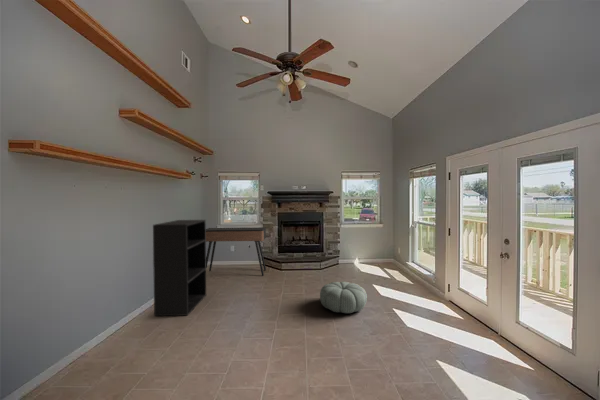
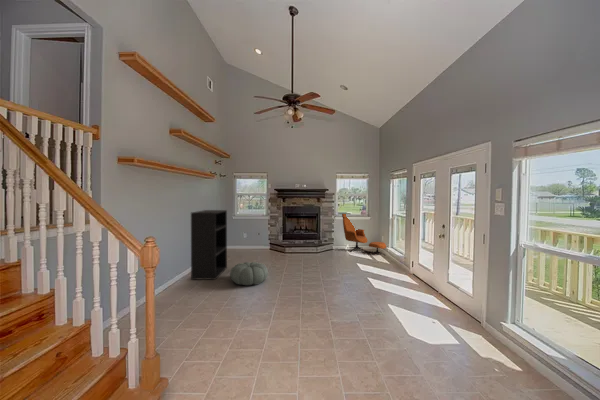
lounge chair: none [350,220,406,272] -> present [342,214,386,254]
console table: present [206,227,266,276] -> none [222,218,272,256]
pouf: present [320,282,367,313] -> present [230,262,268,285]

